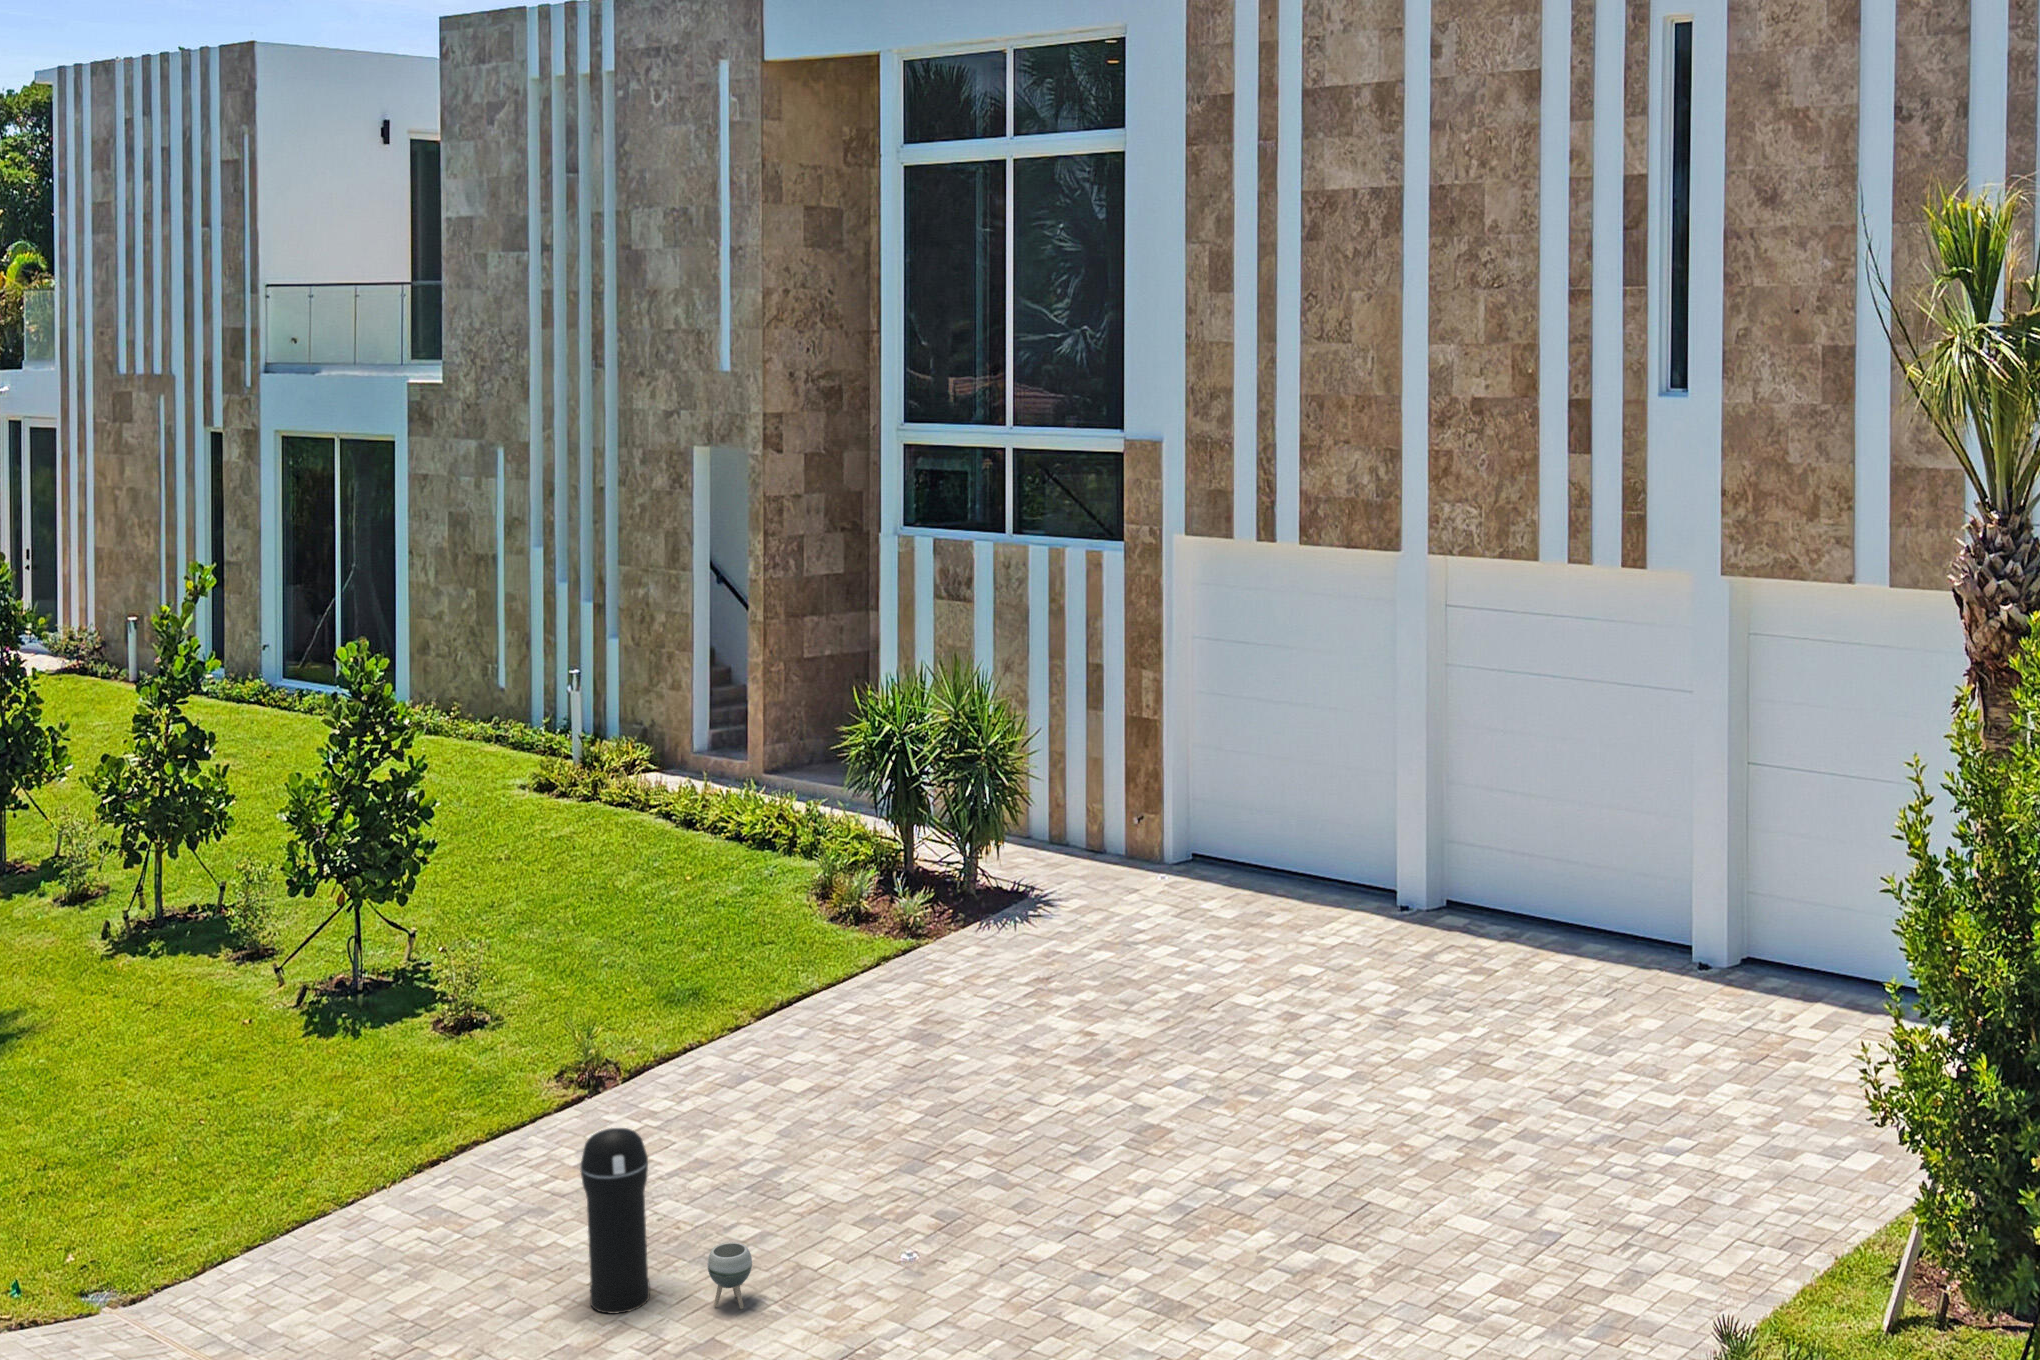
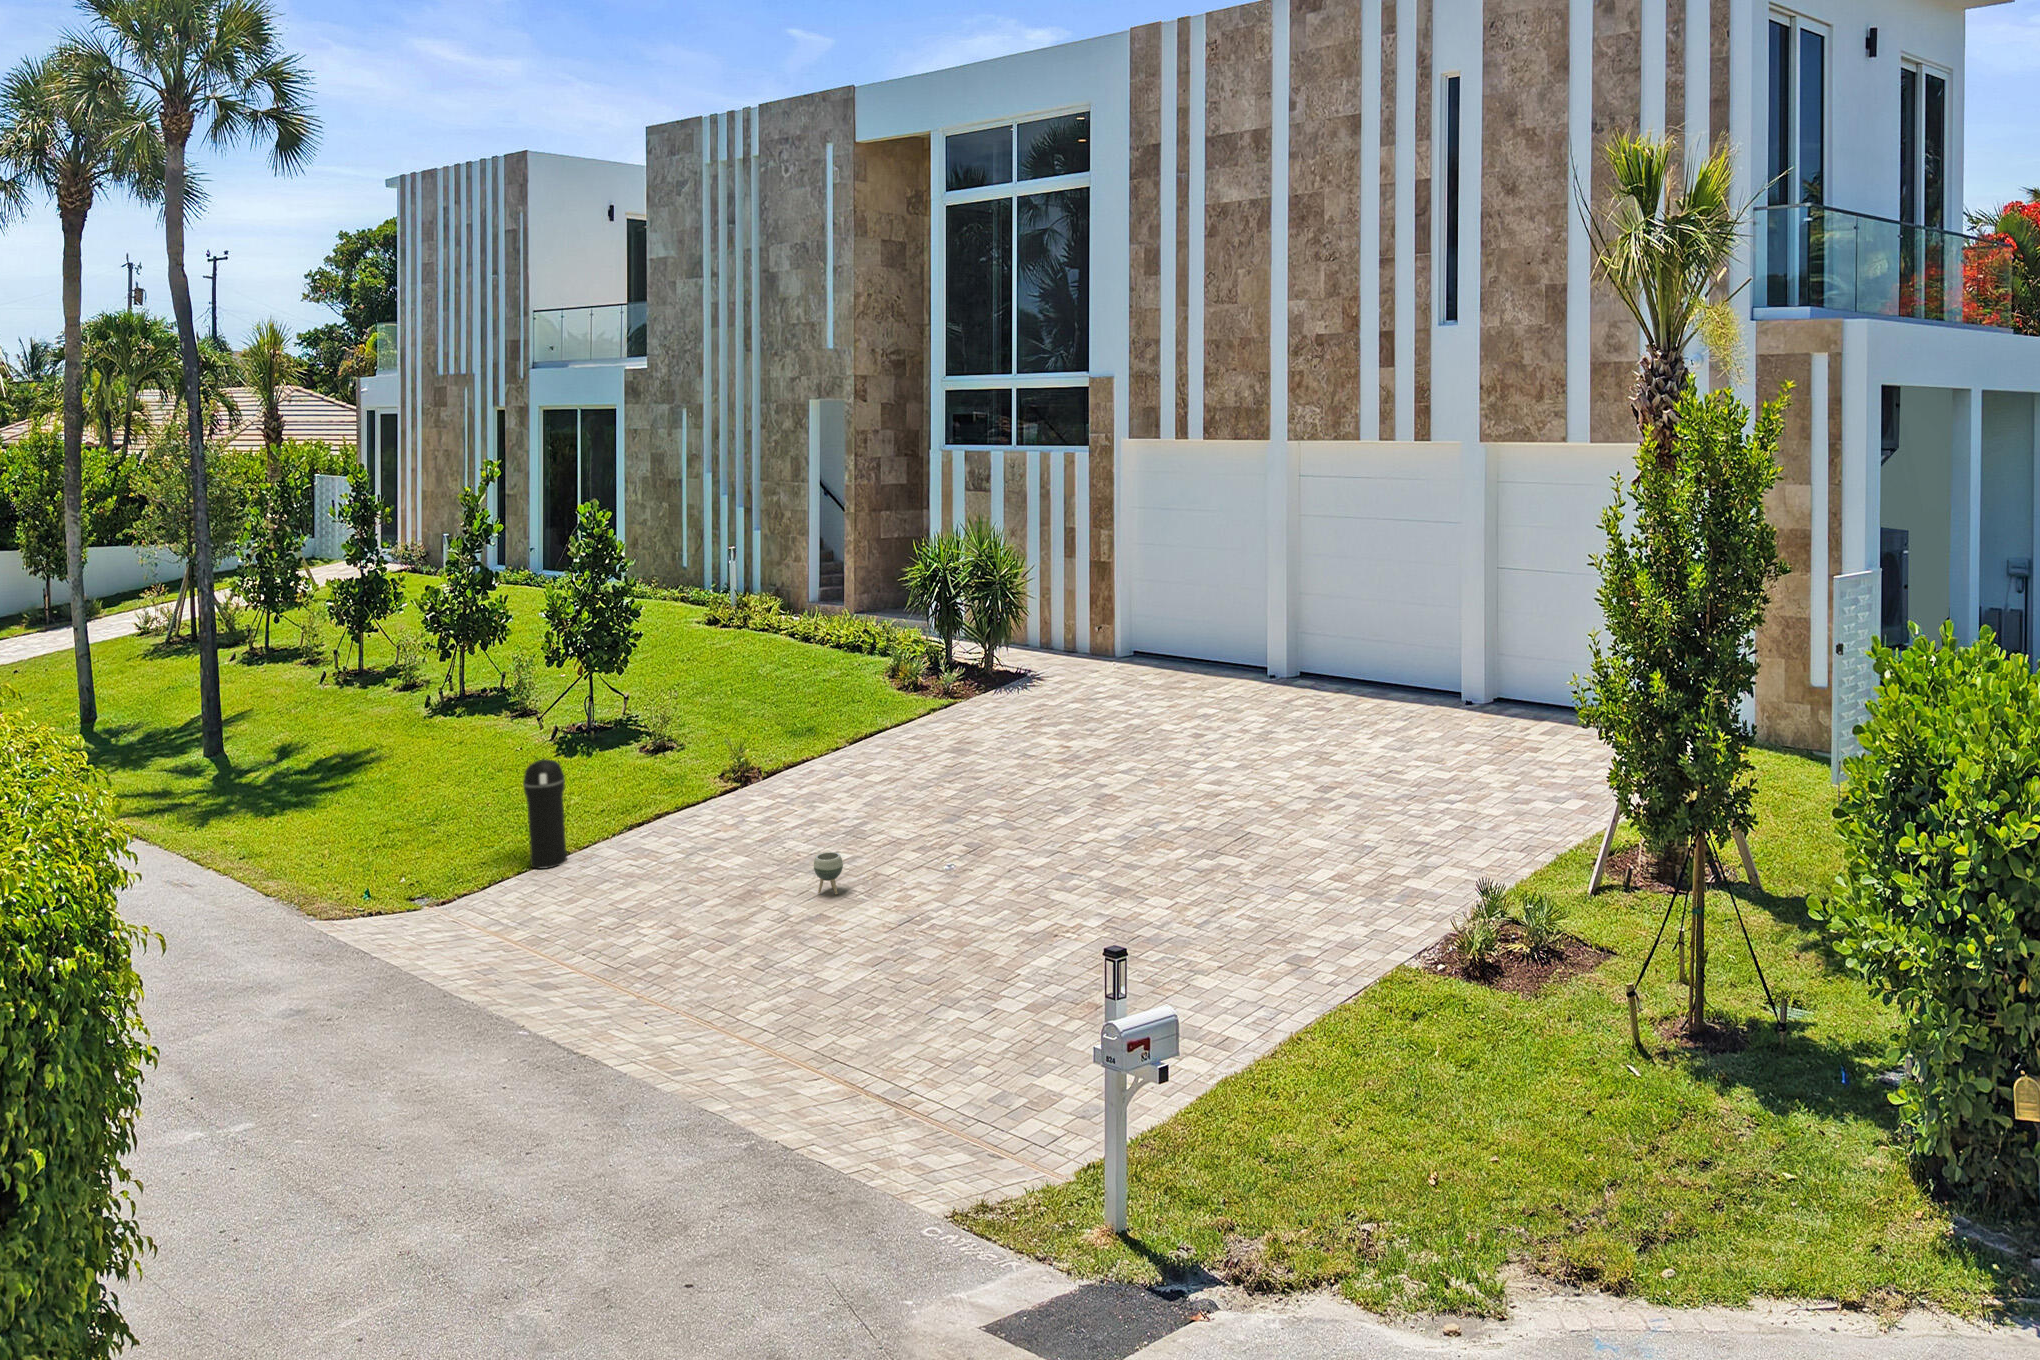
trash can: present [580,1128,650,1314] -> present [523,759,567,869]

